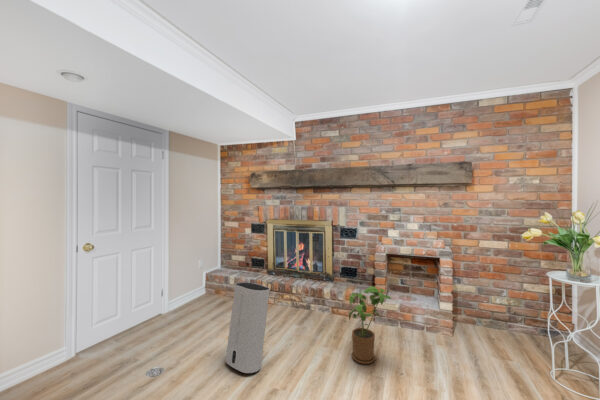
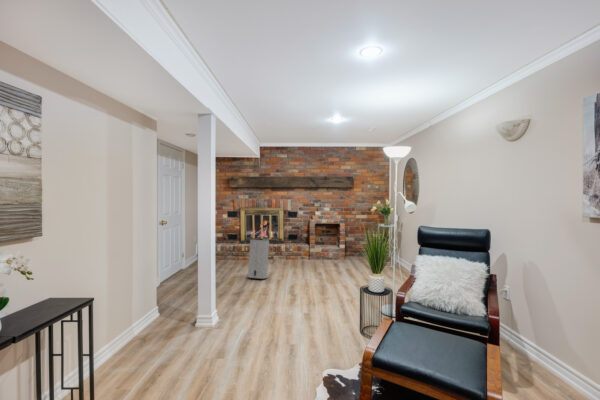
house plant: present [349,286,392,364] -> none [303,236,323,271]

